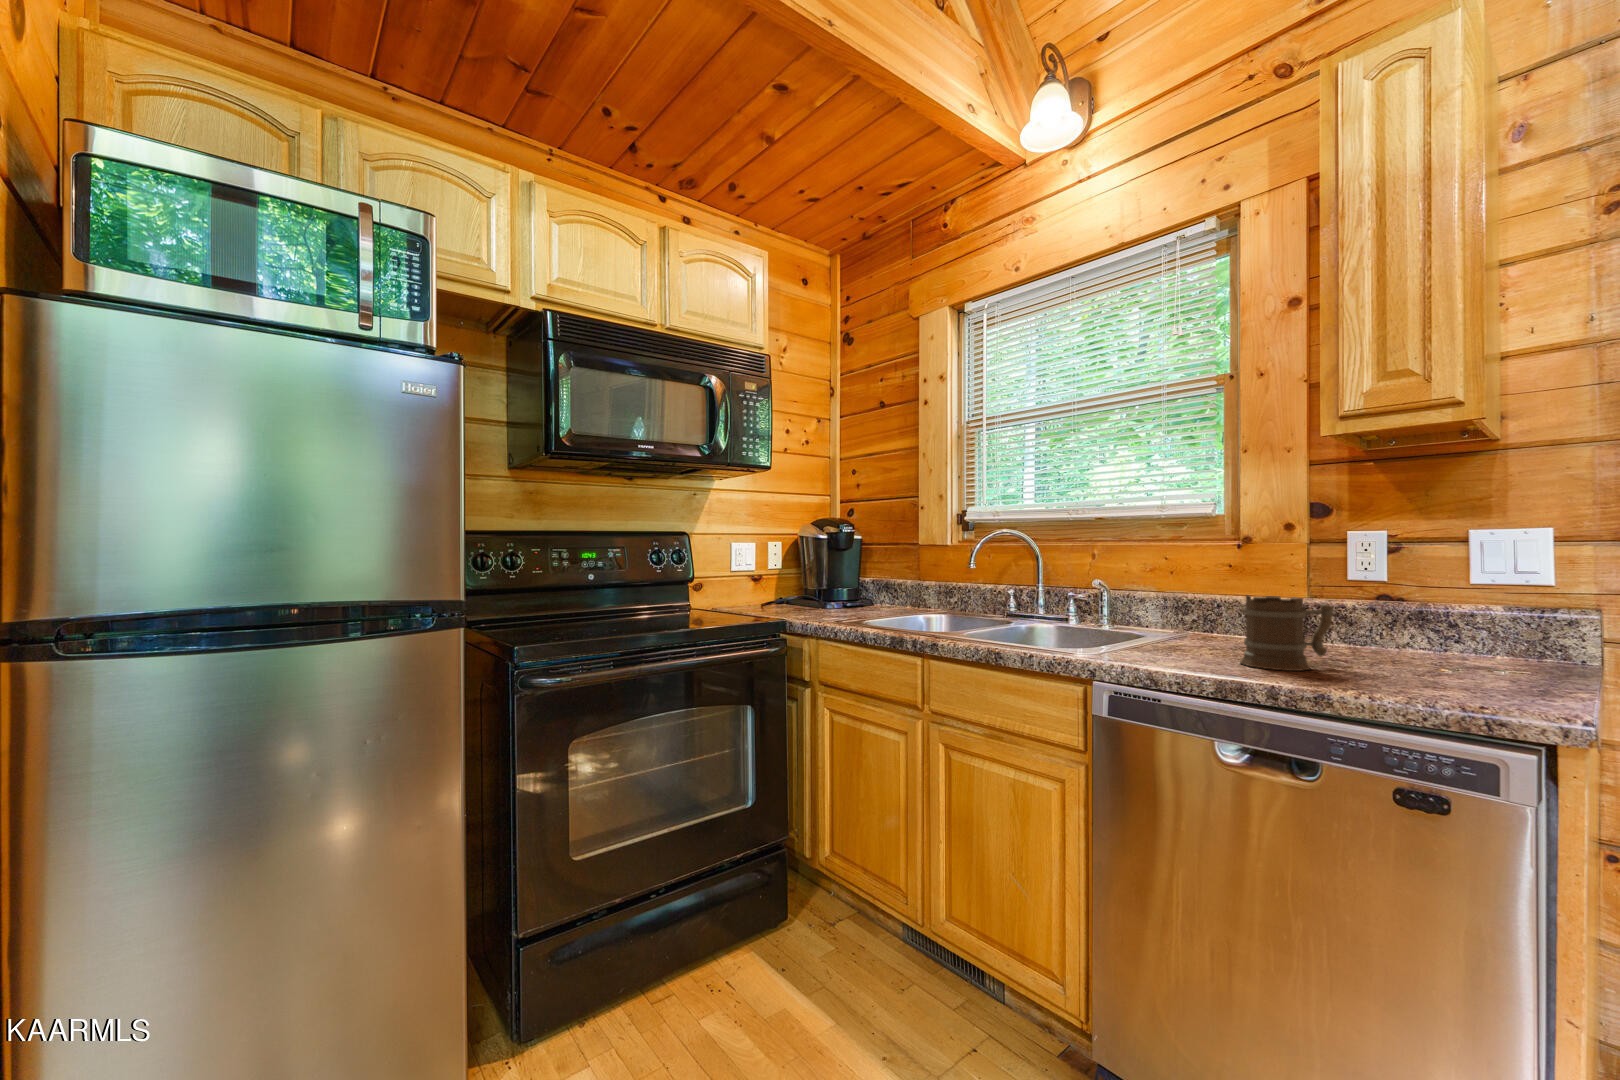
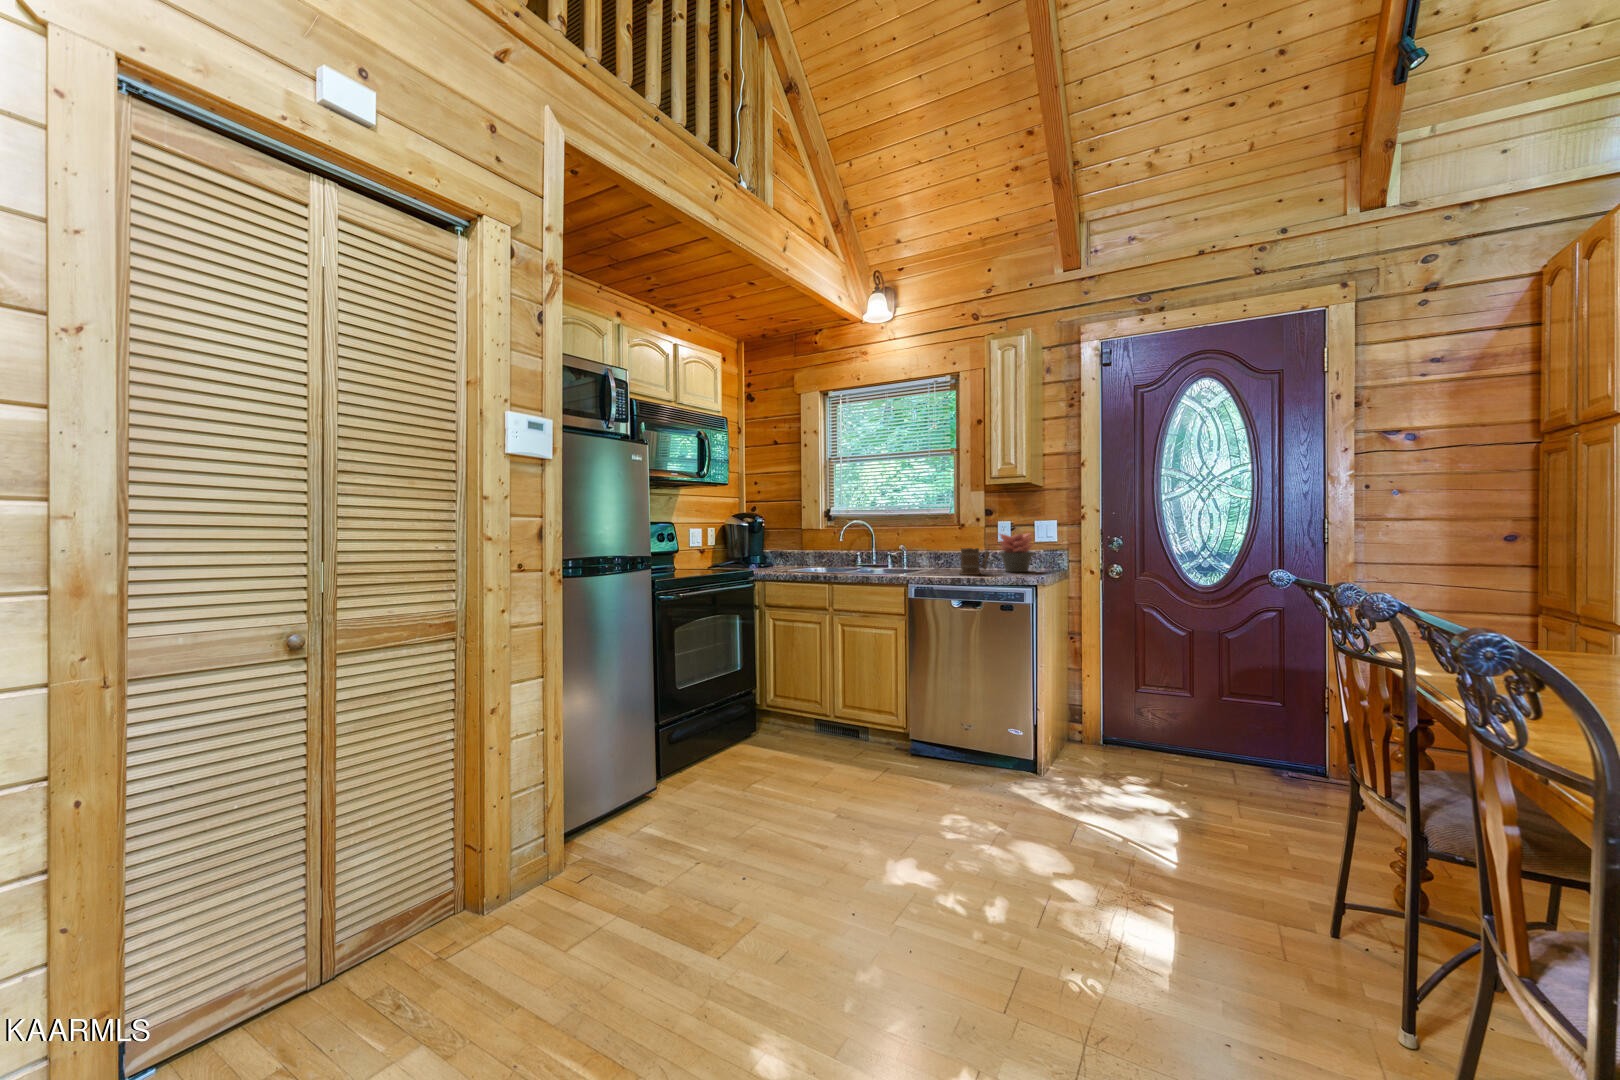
succulent plant: none [1349,559,1483,666] -> present [999,533,1034,572]

